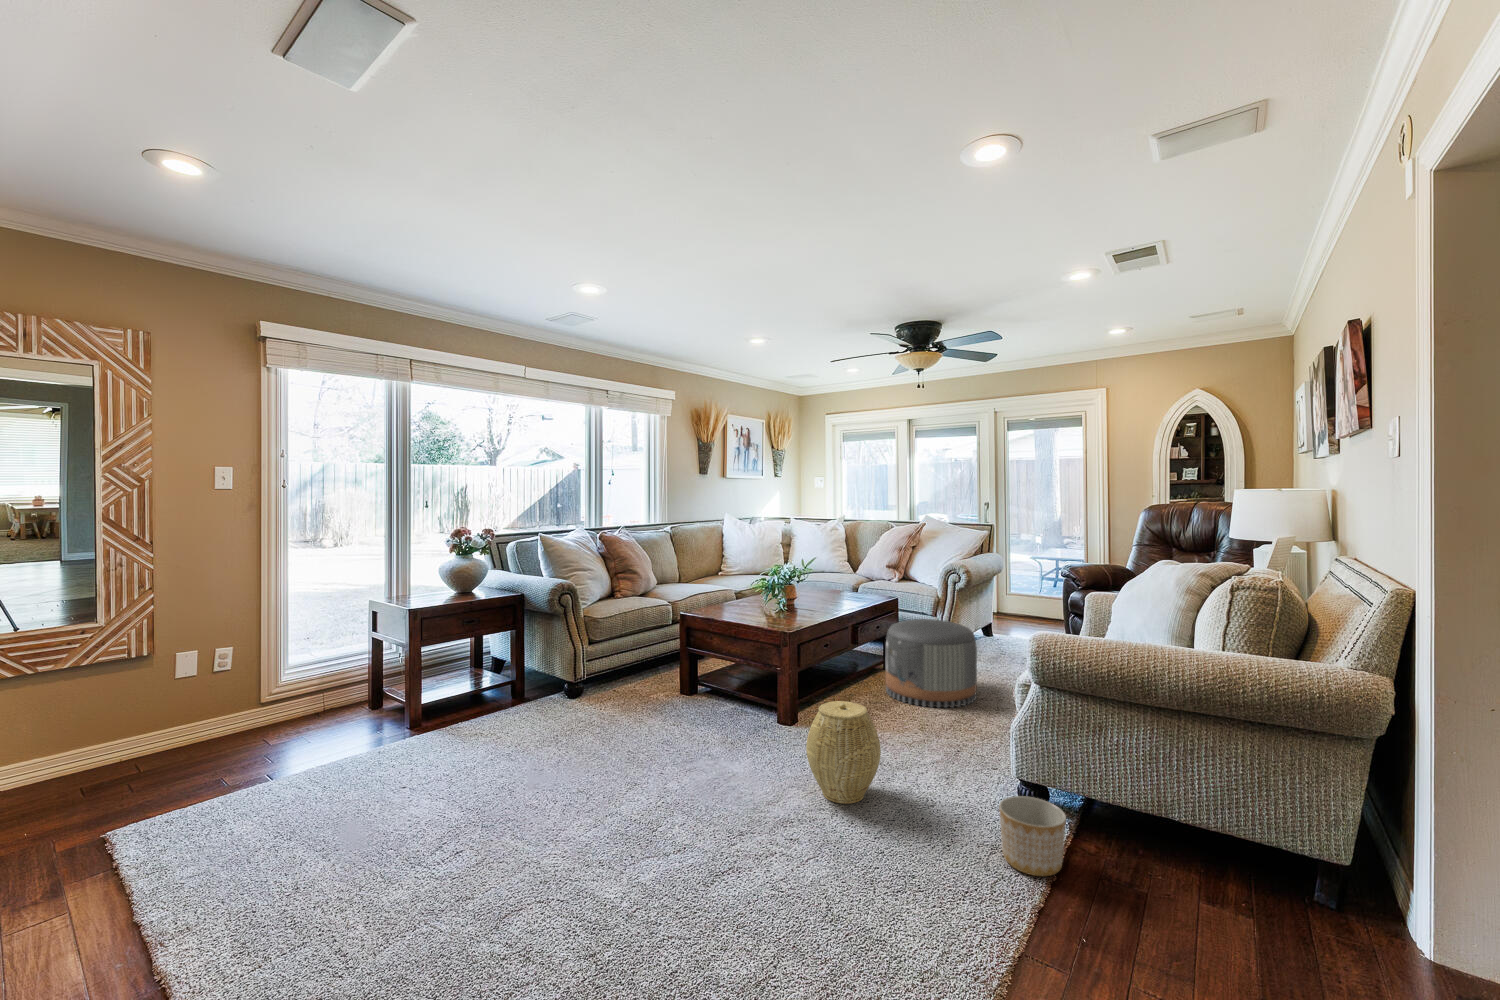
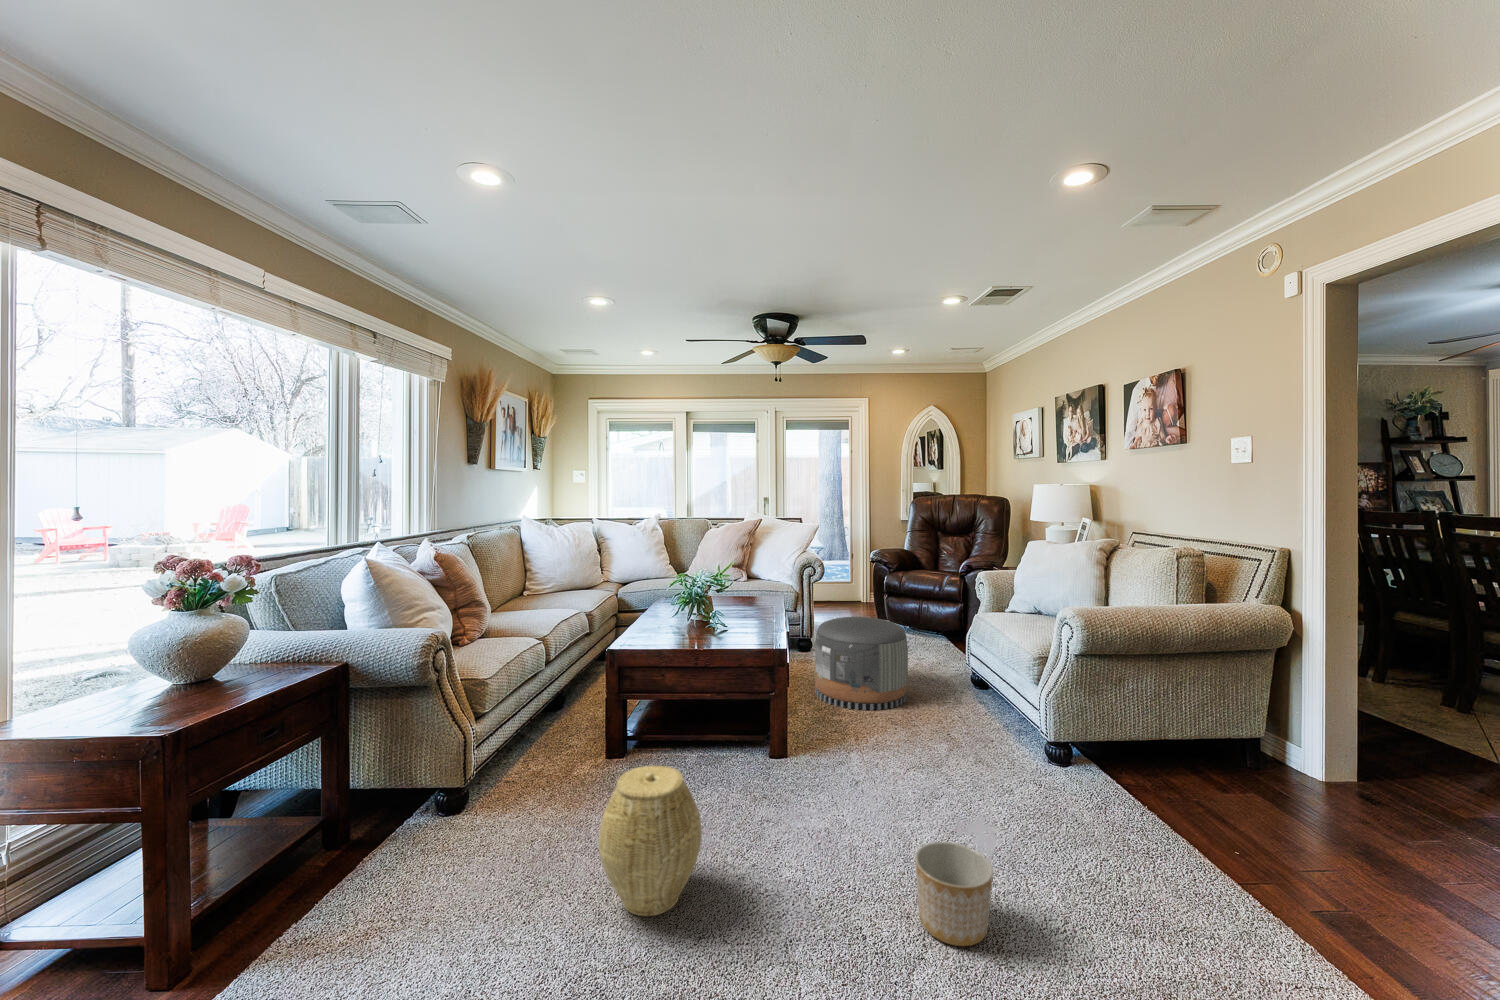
woven basket: present [806,701,881,804] -> present [599,766,702,916]
planter: present [999,796,1066,876] -> present [915,842,993,946]

